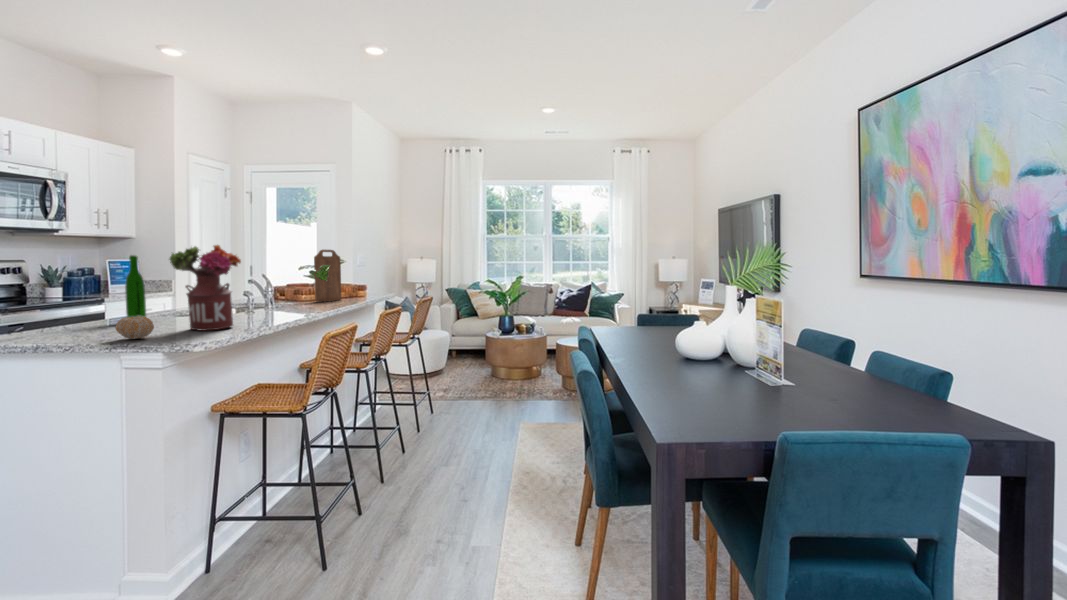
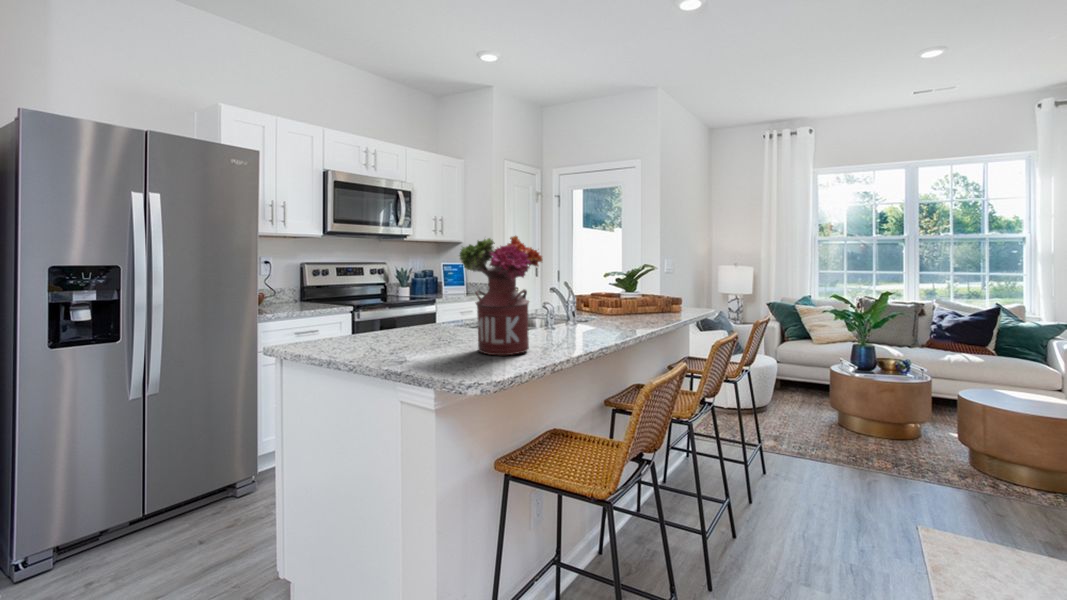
cutting board: present [314,250,341,301] -> none [623,251,654,314]
wine bottle: present [125,255,146,317] -> none [425,253,443,333]
fruit: present [116,316,154,339] -> none [390,331,432,363]

